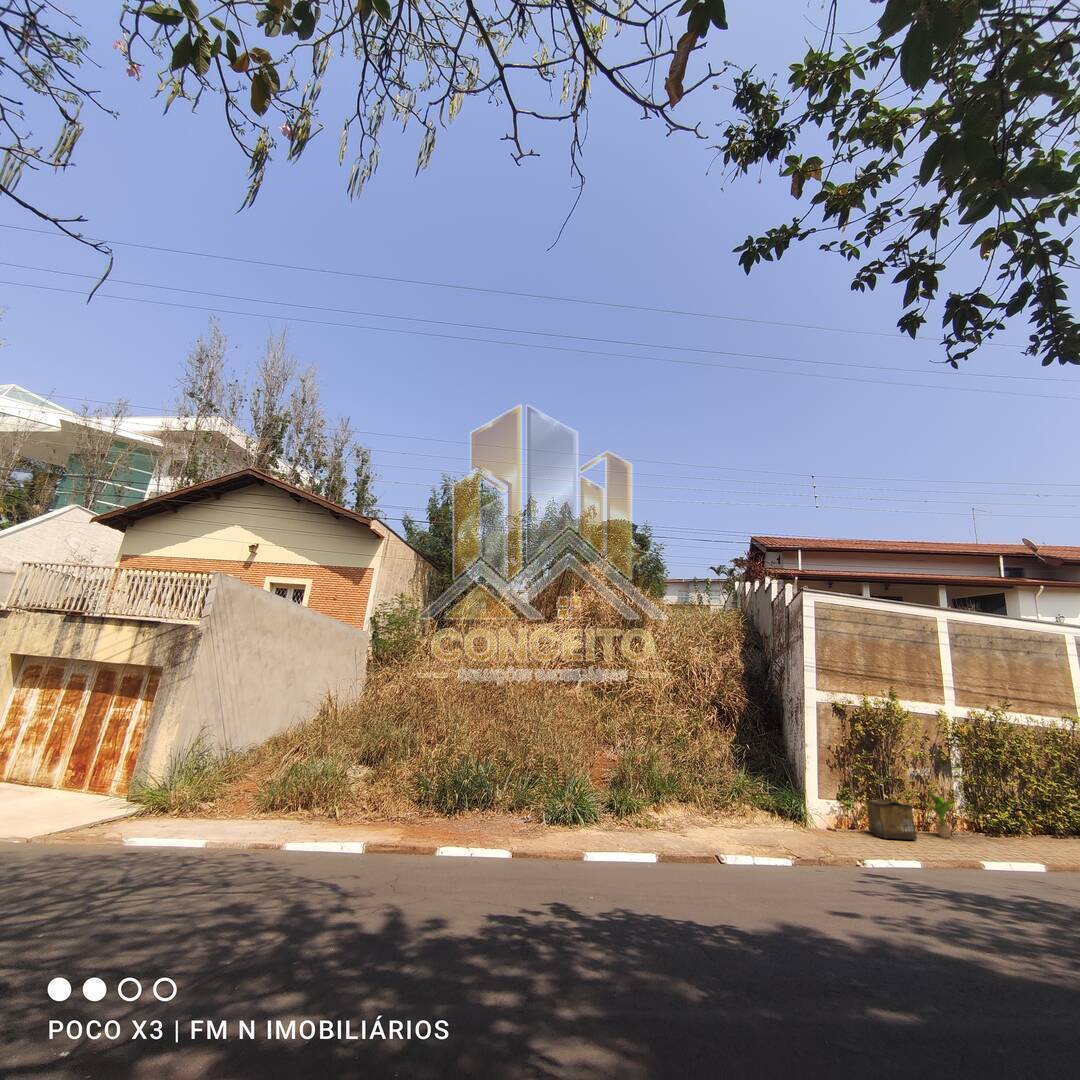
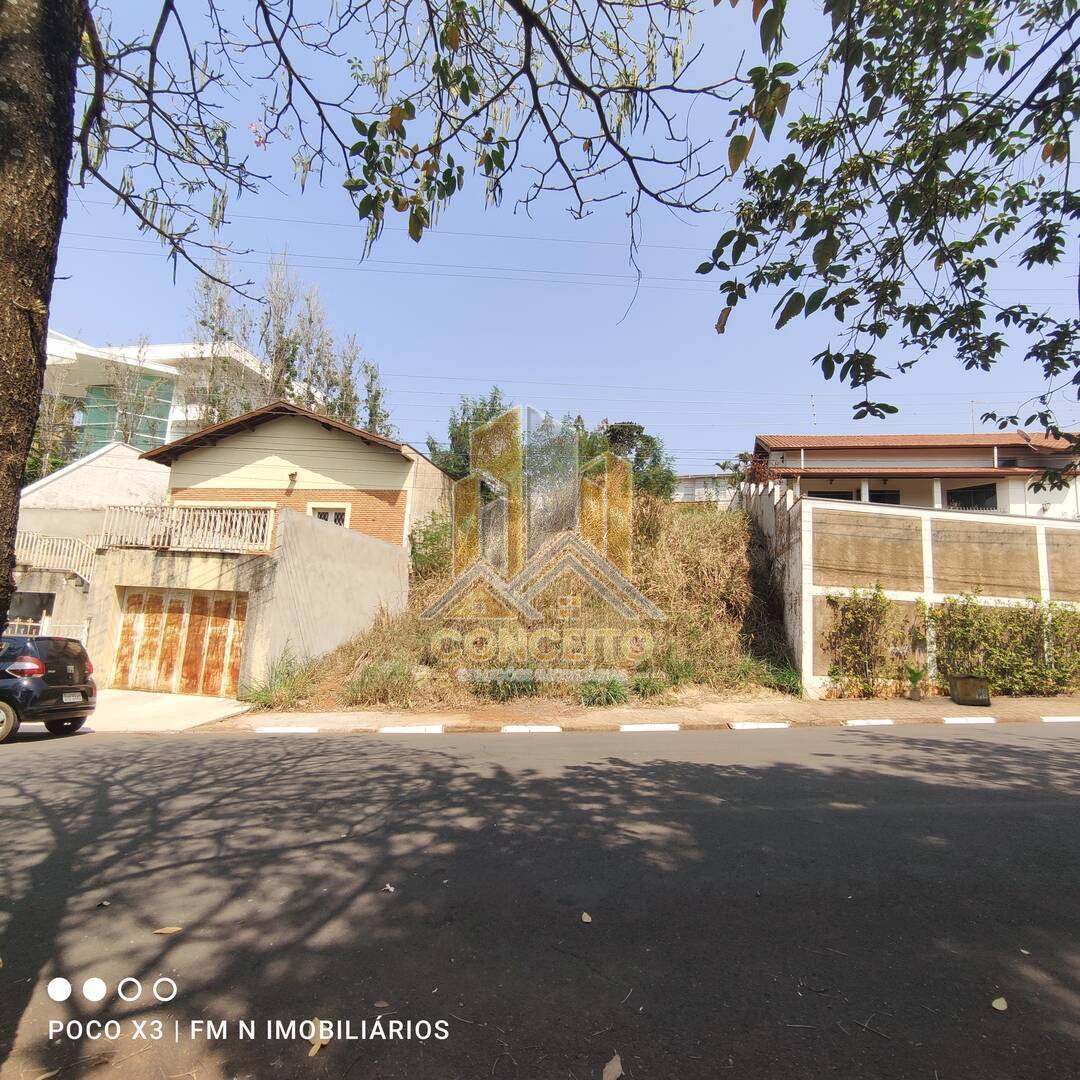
cardboard box: present [866,799,917,840] -> present [948,673,991,705]

